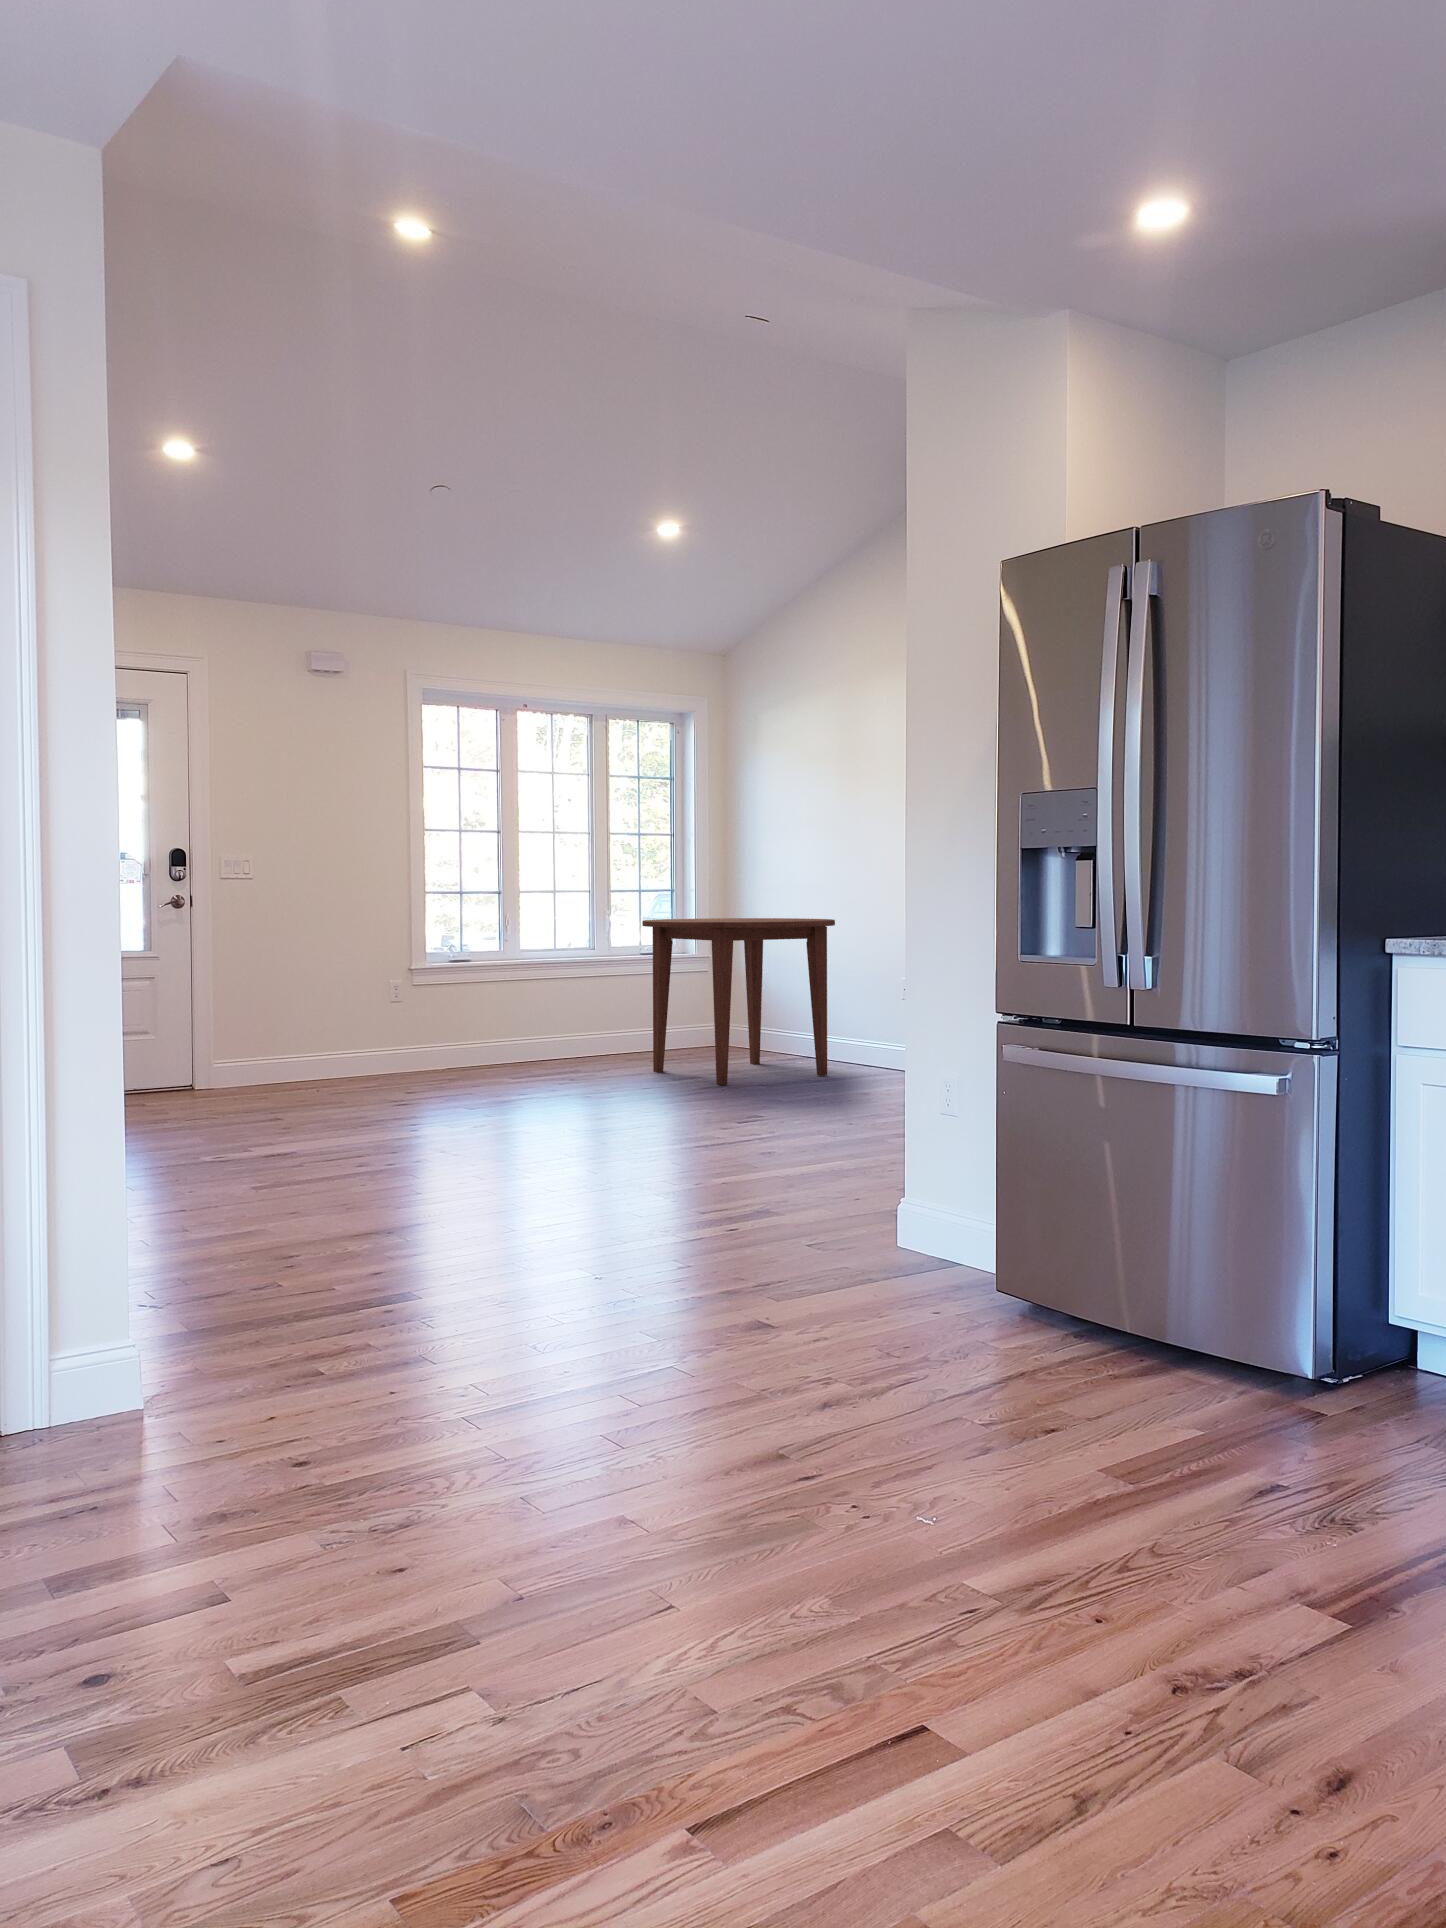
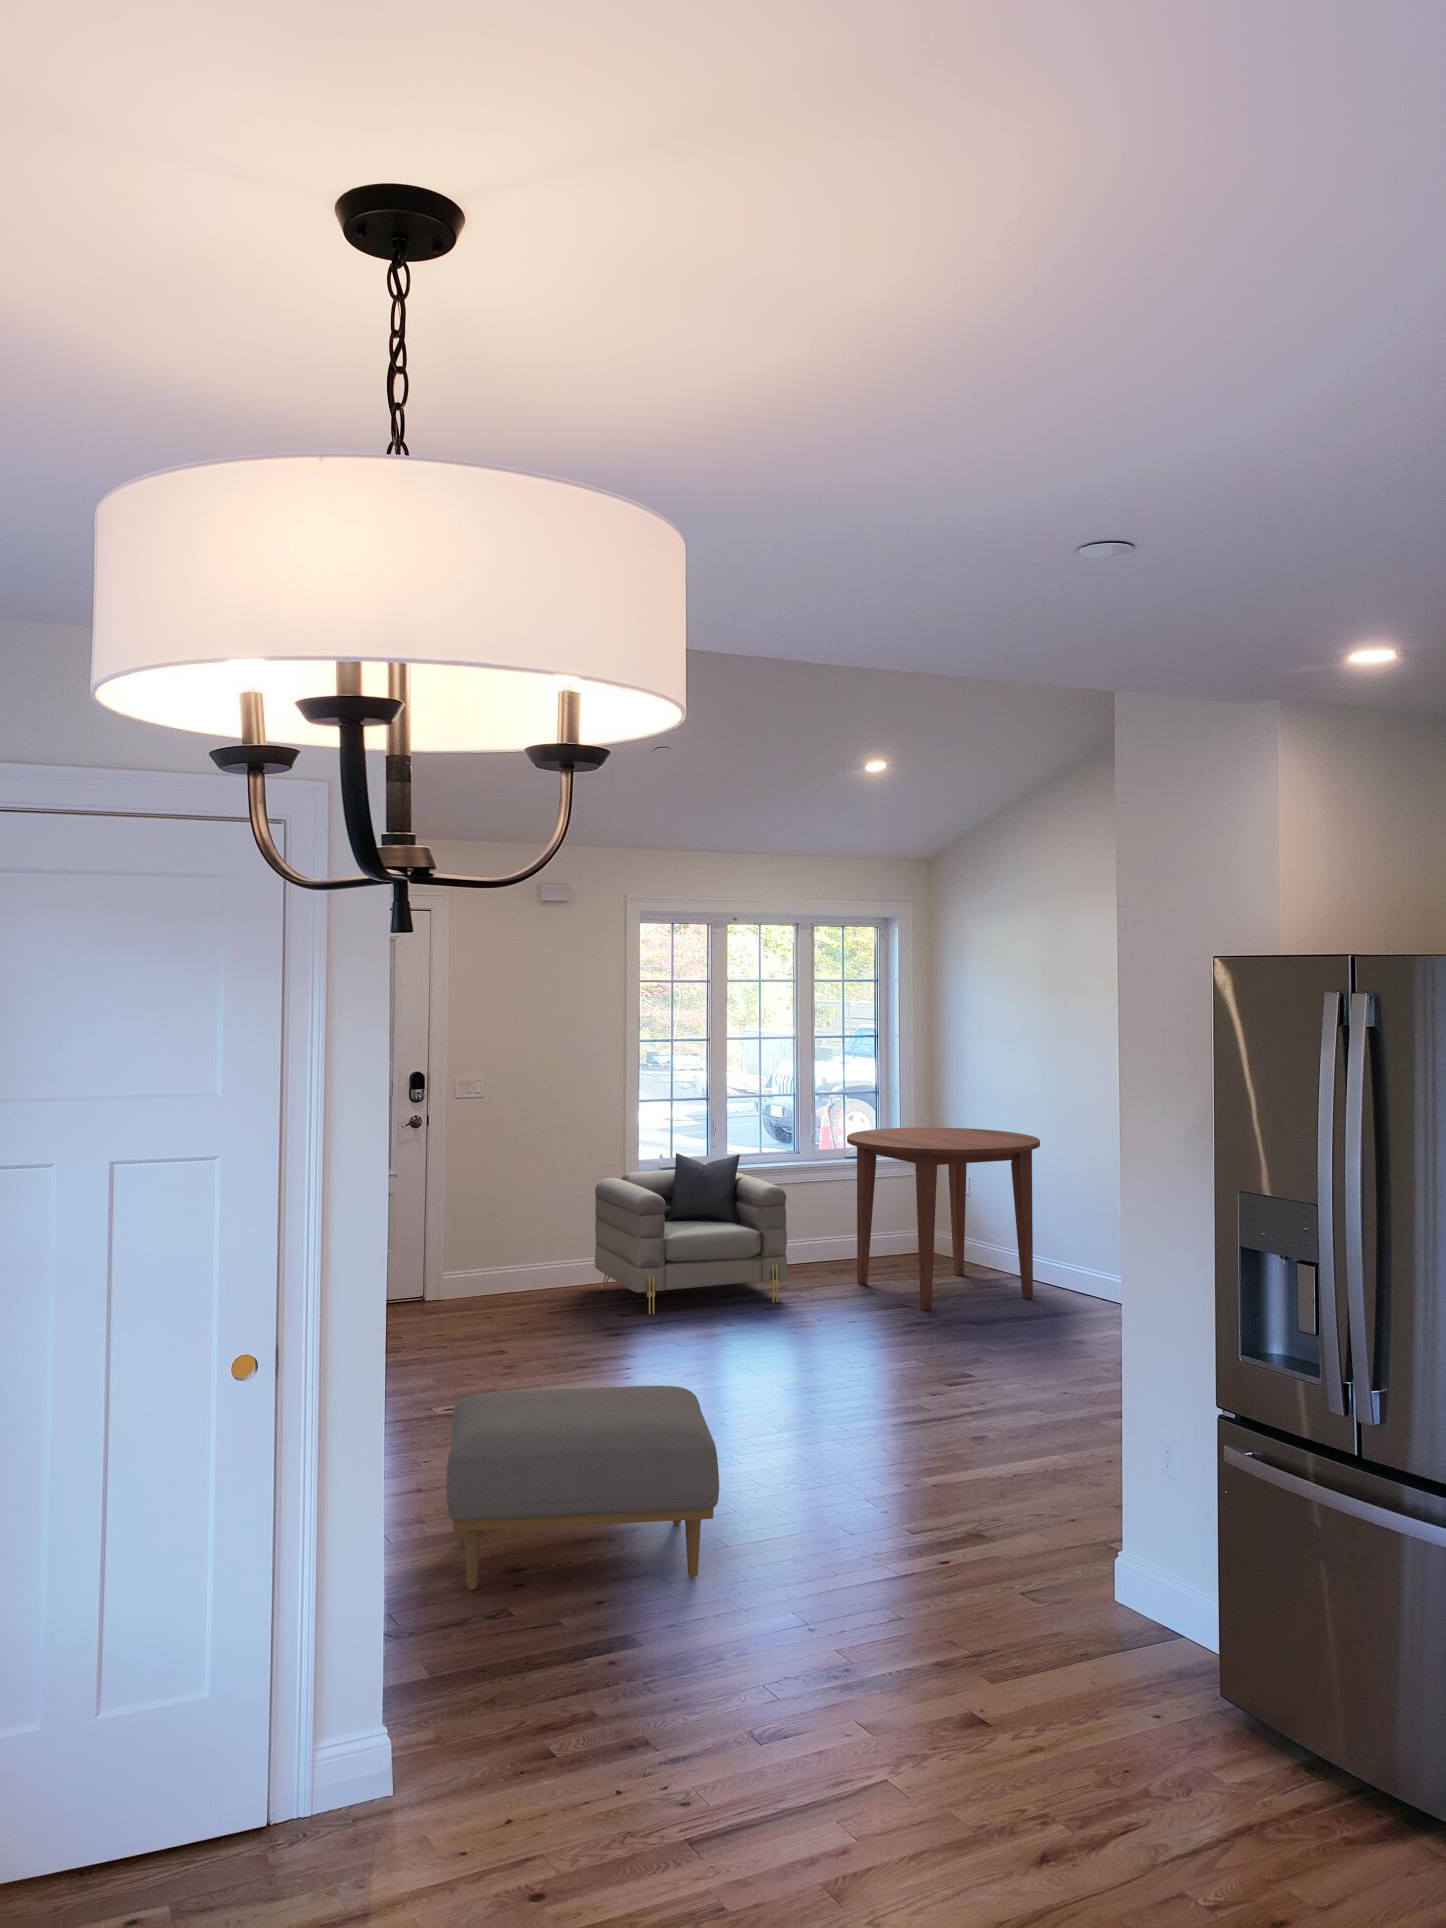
armchair: none [378,939,581,1095] -> present [595,1153,787,1315]
ottoman: none [208,1080,506,1271] -> present [446,1386,719,1590]

